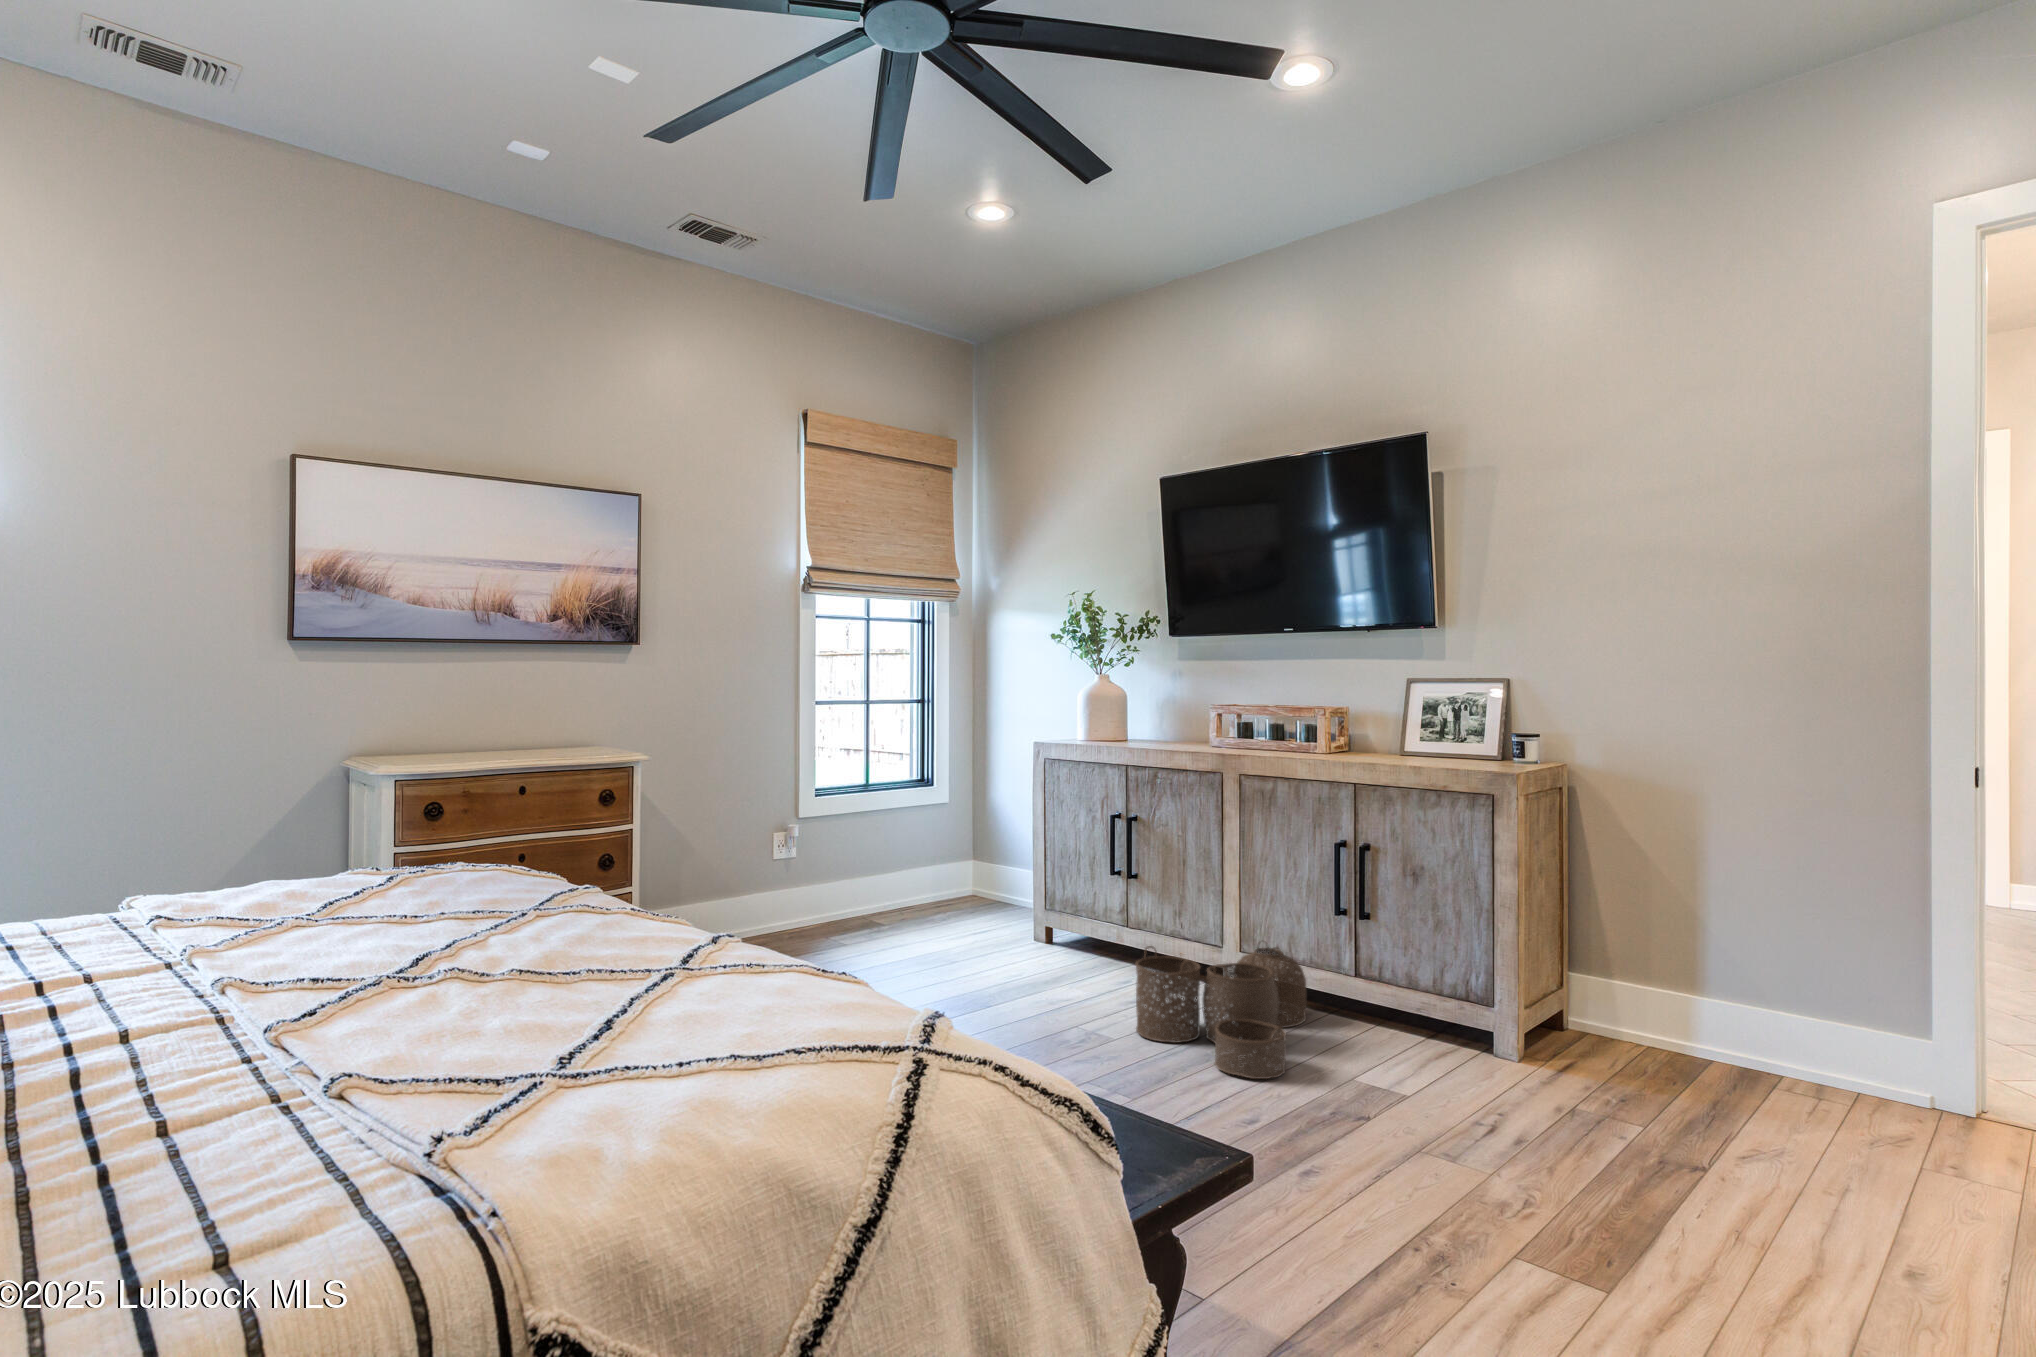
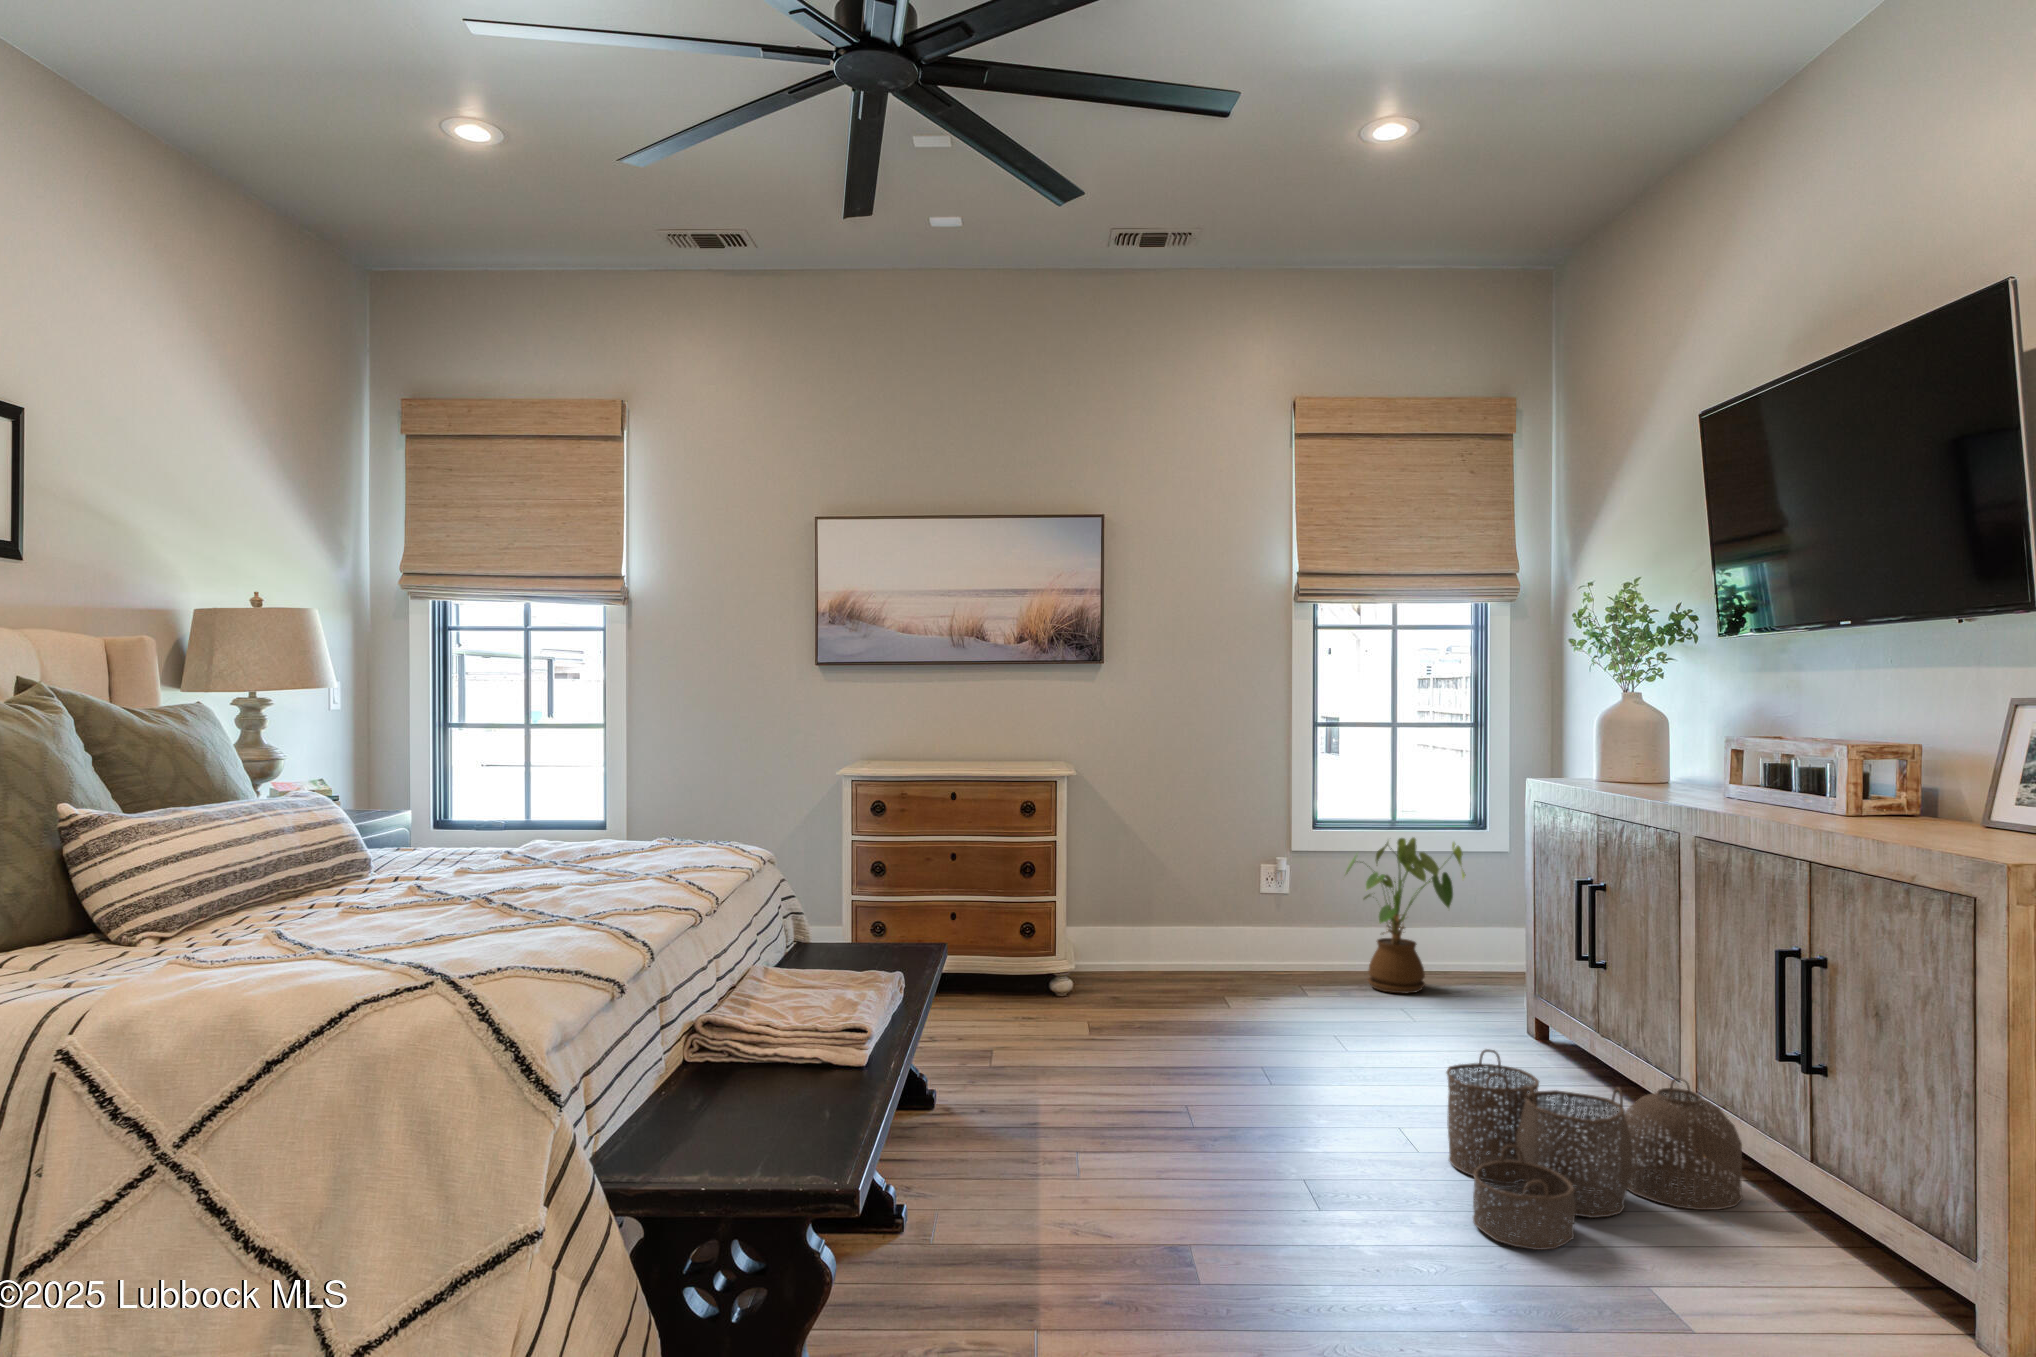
house plant: none [857,795,953,927] -> present [1346,838,1466,993]

